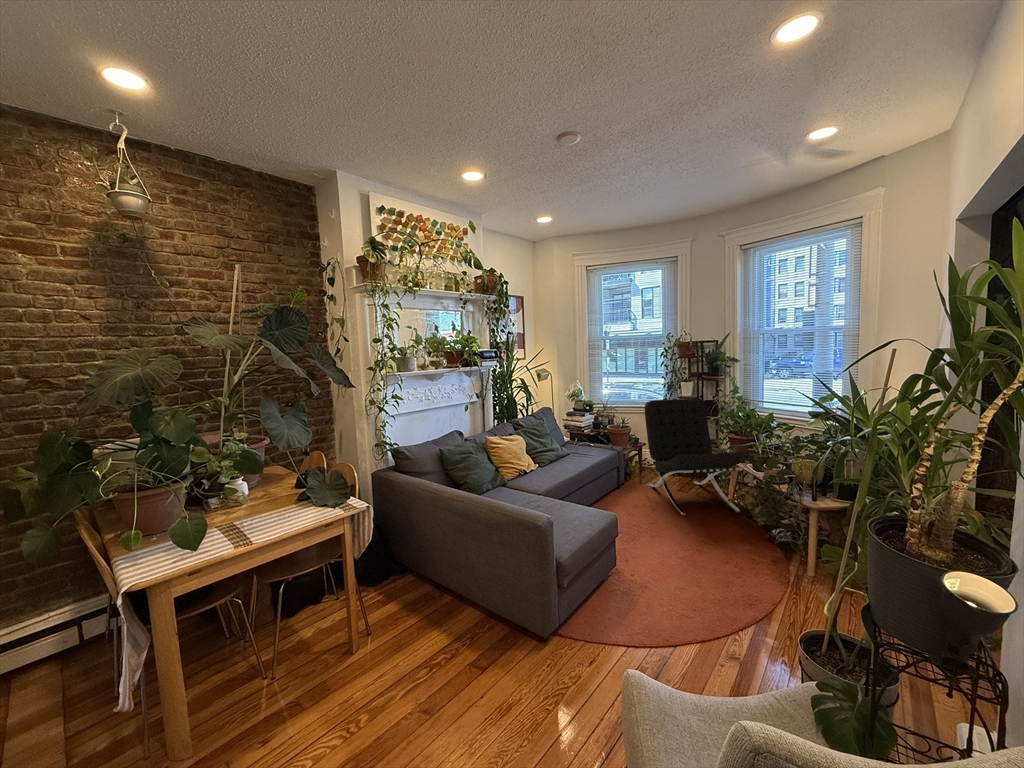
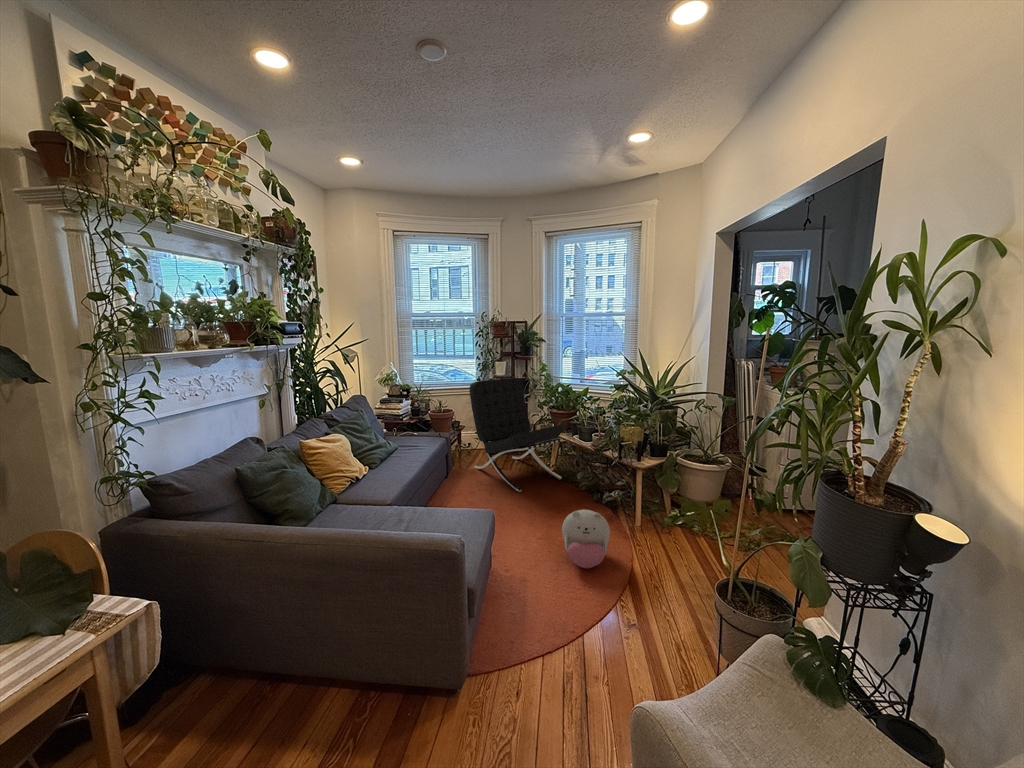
plush toy: none [694,537,750,598] -> present [562,510,610,568]

